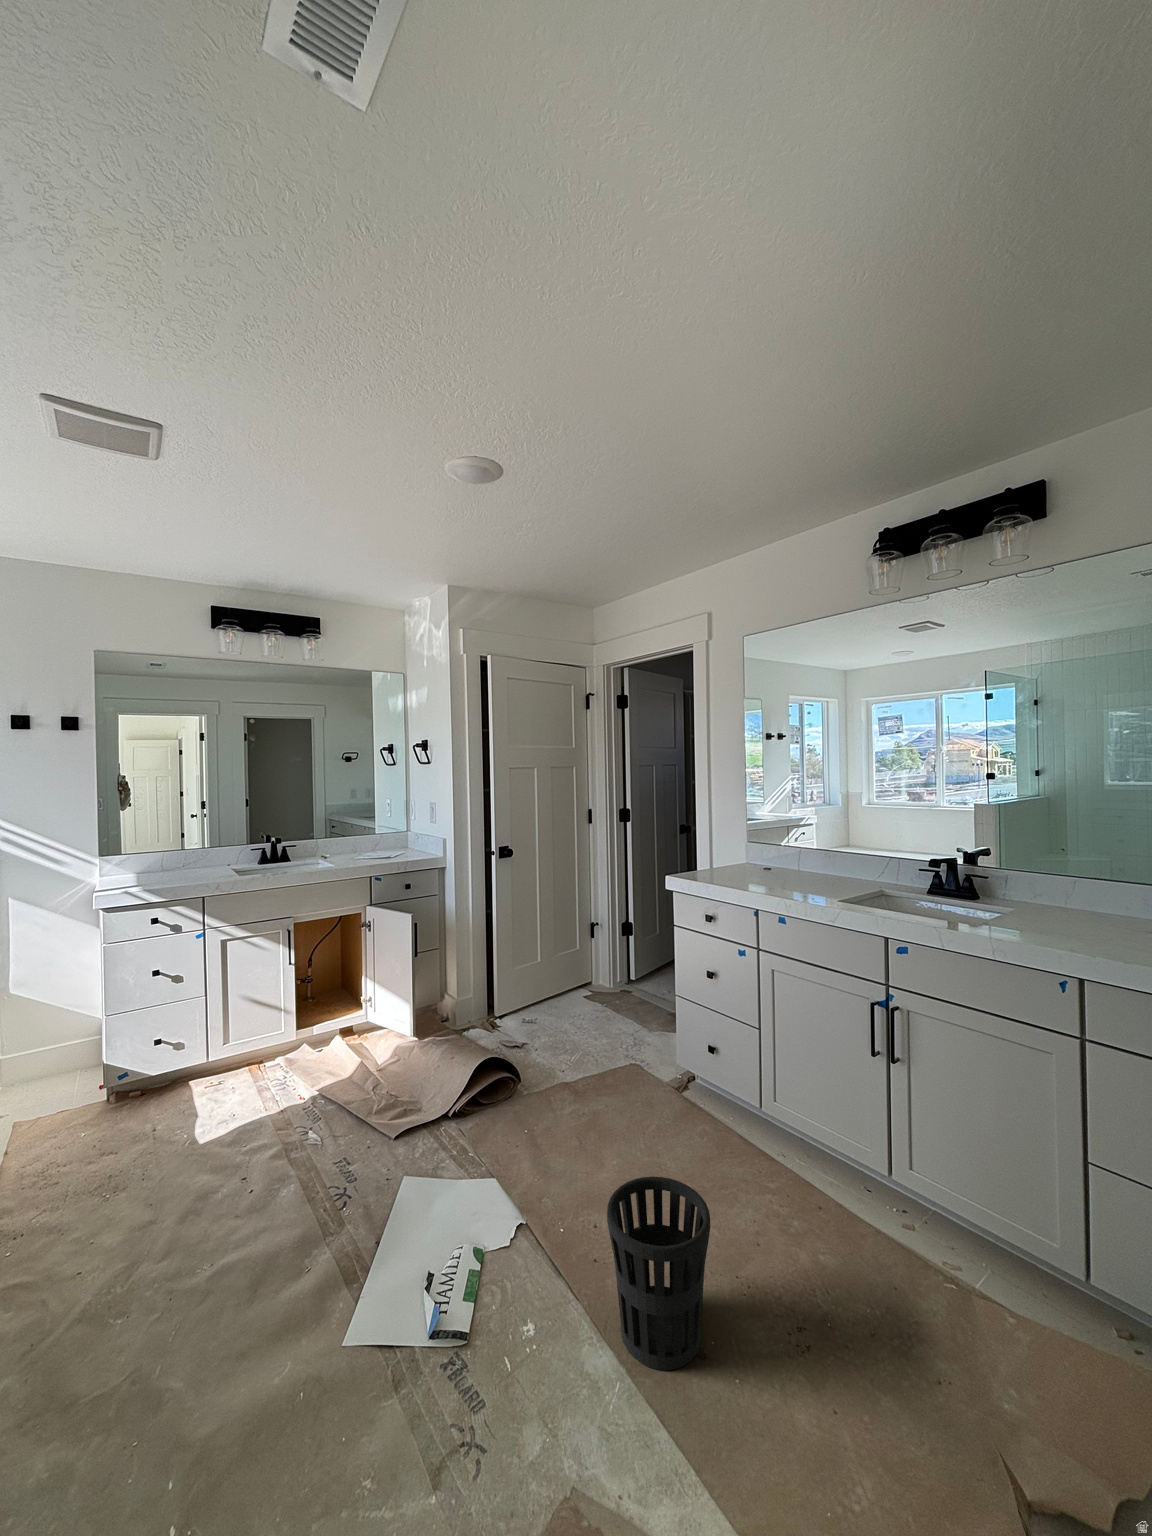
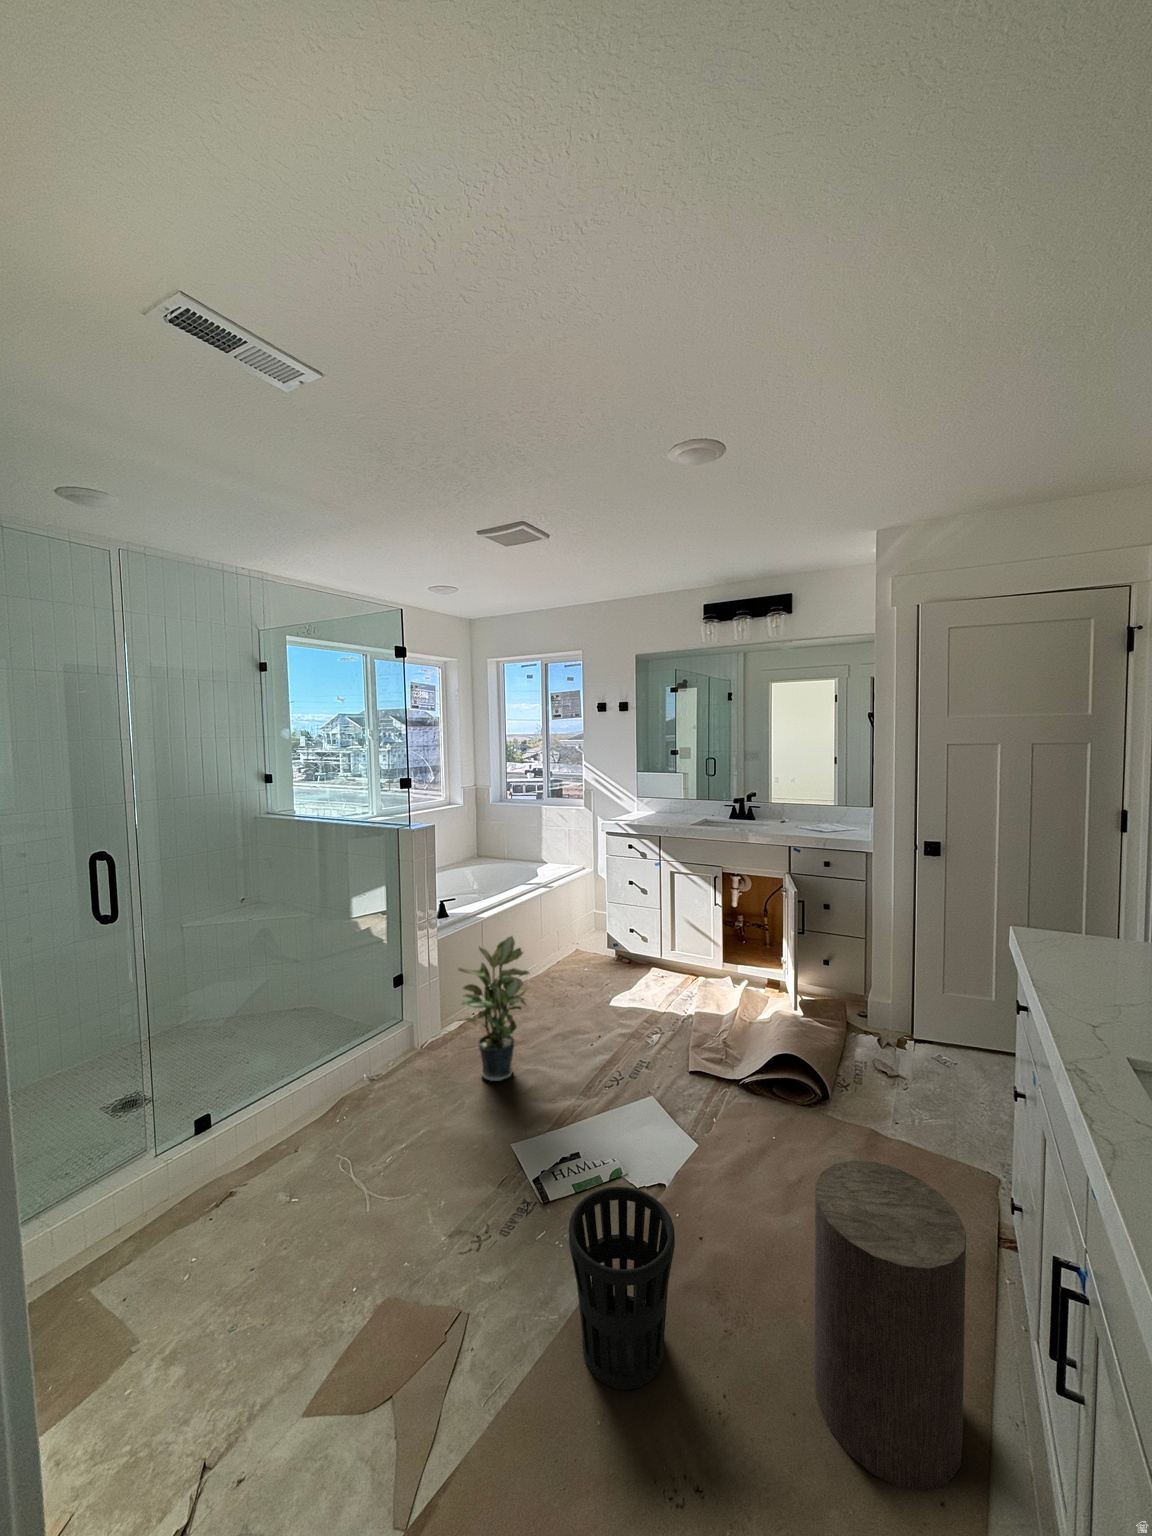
stool: none [703,1038,798,1230] -> present [815,1160,966,1491]
potted plant: none [76,1074,238,1350] -> present [458,936,529,1081]

